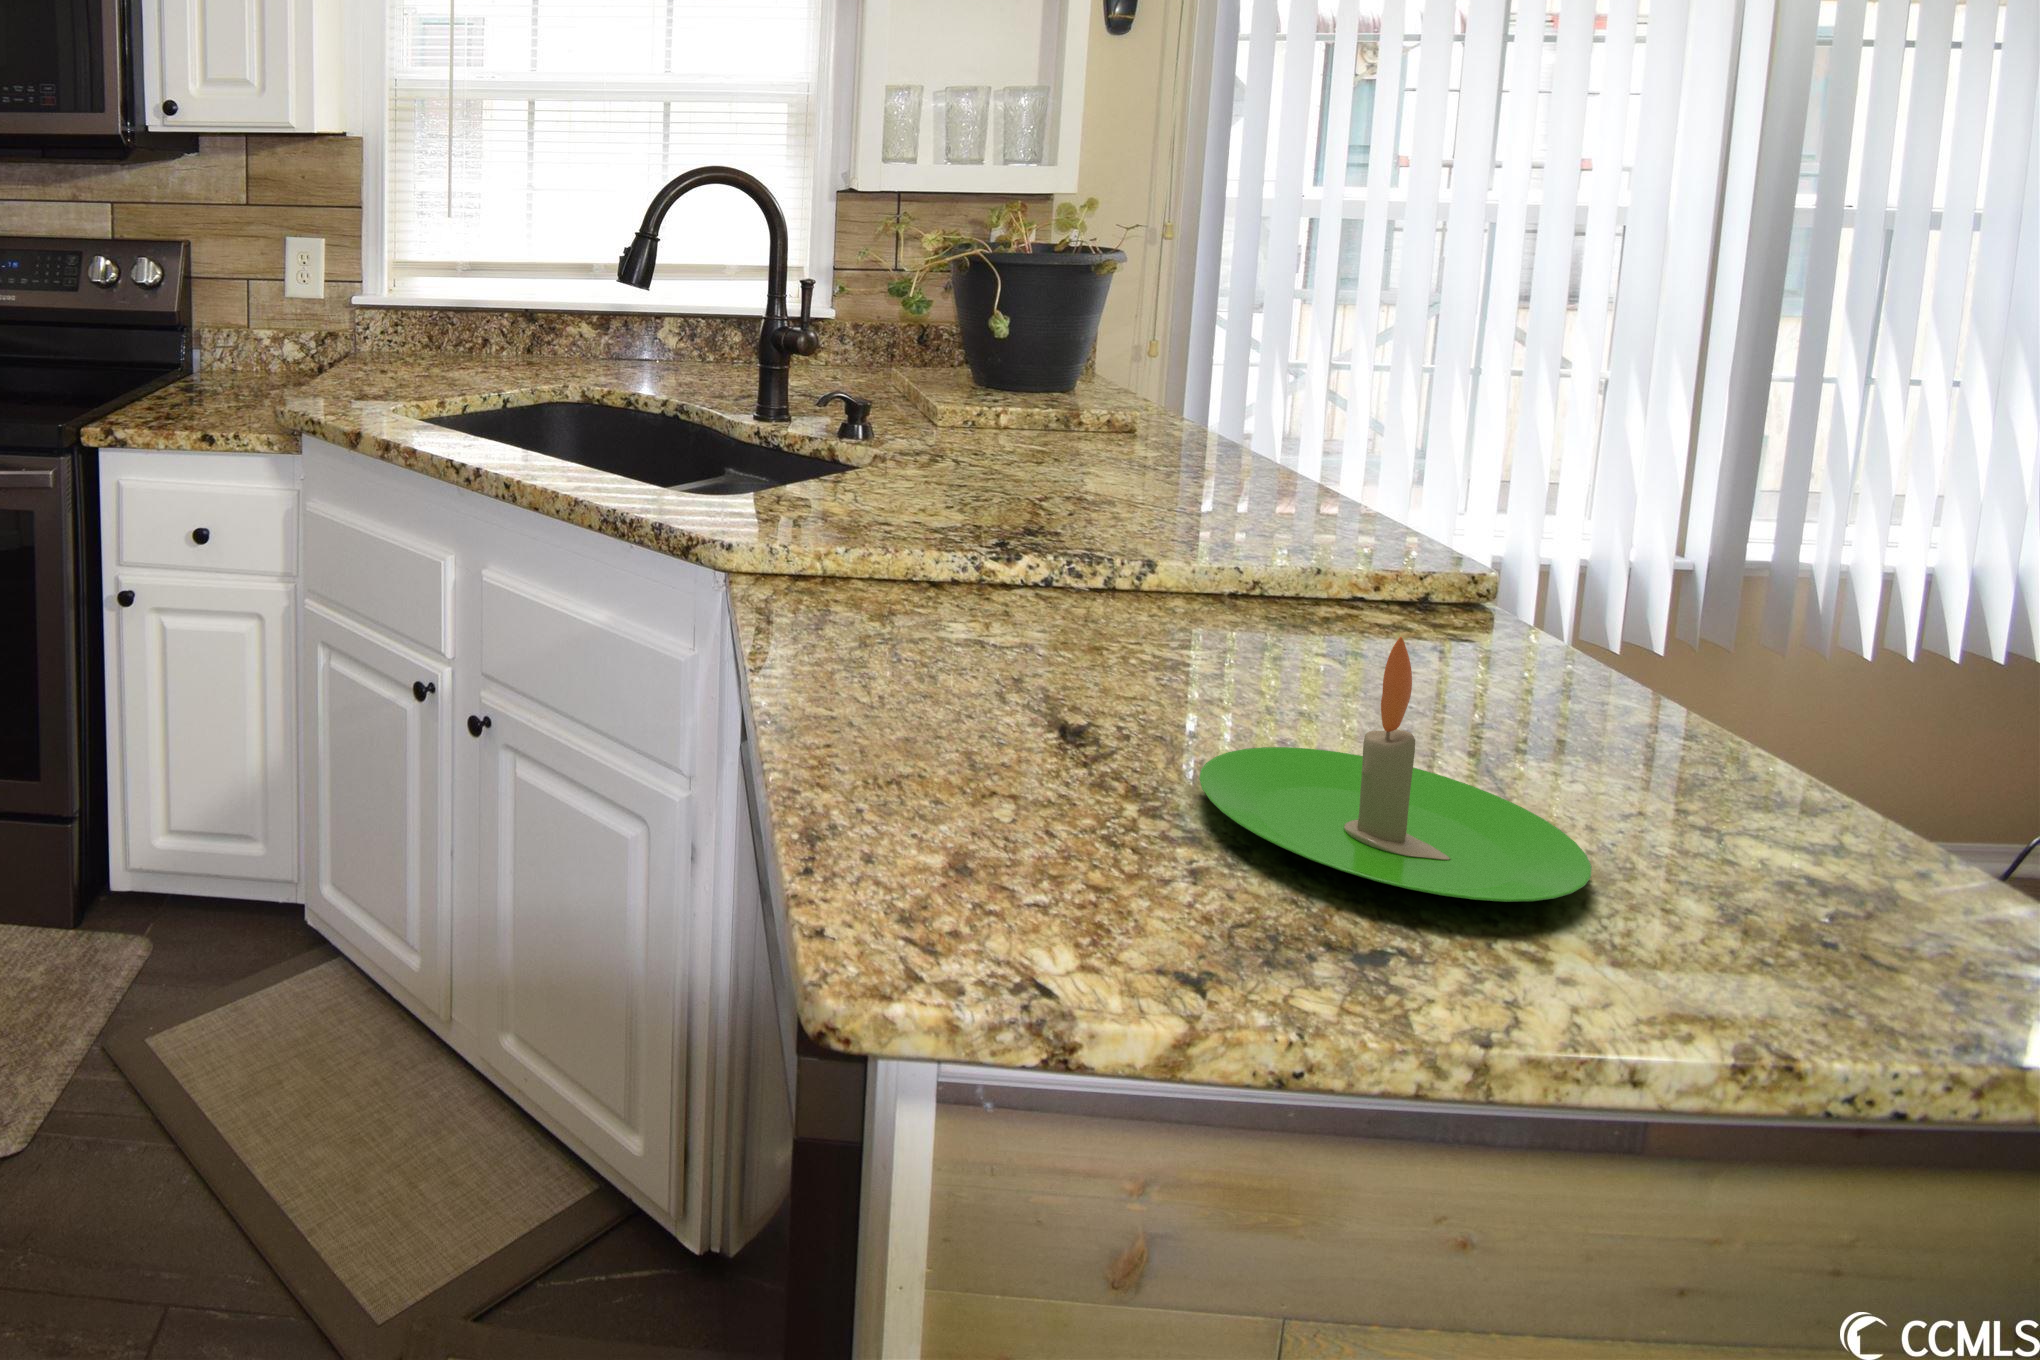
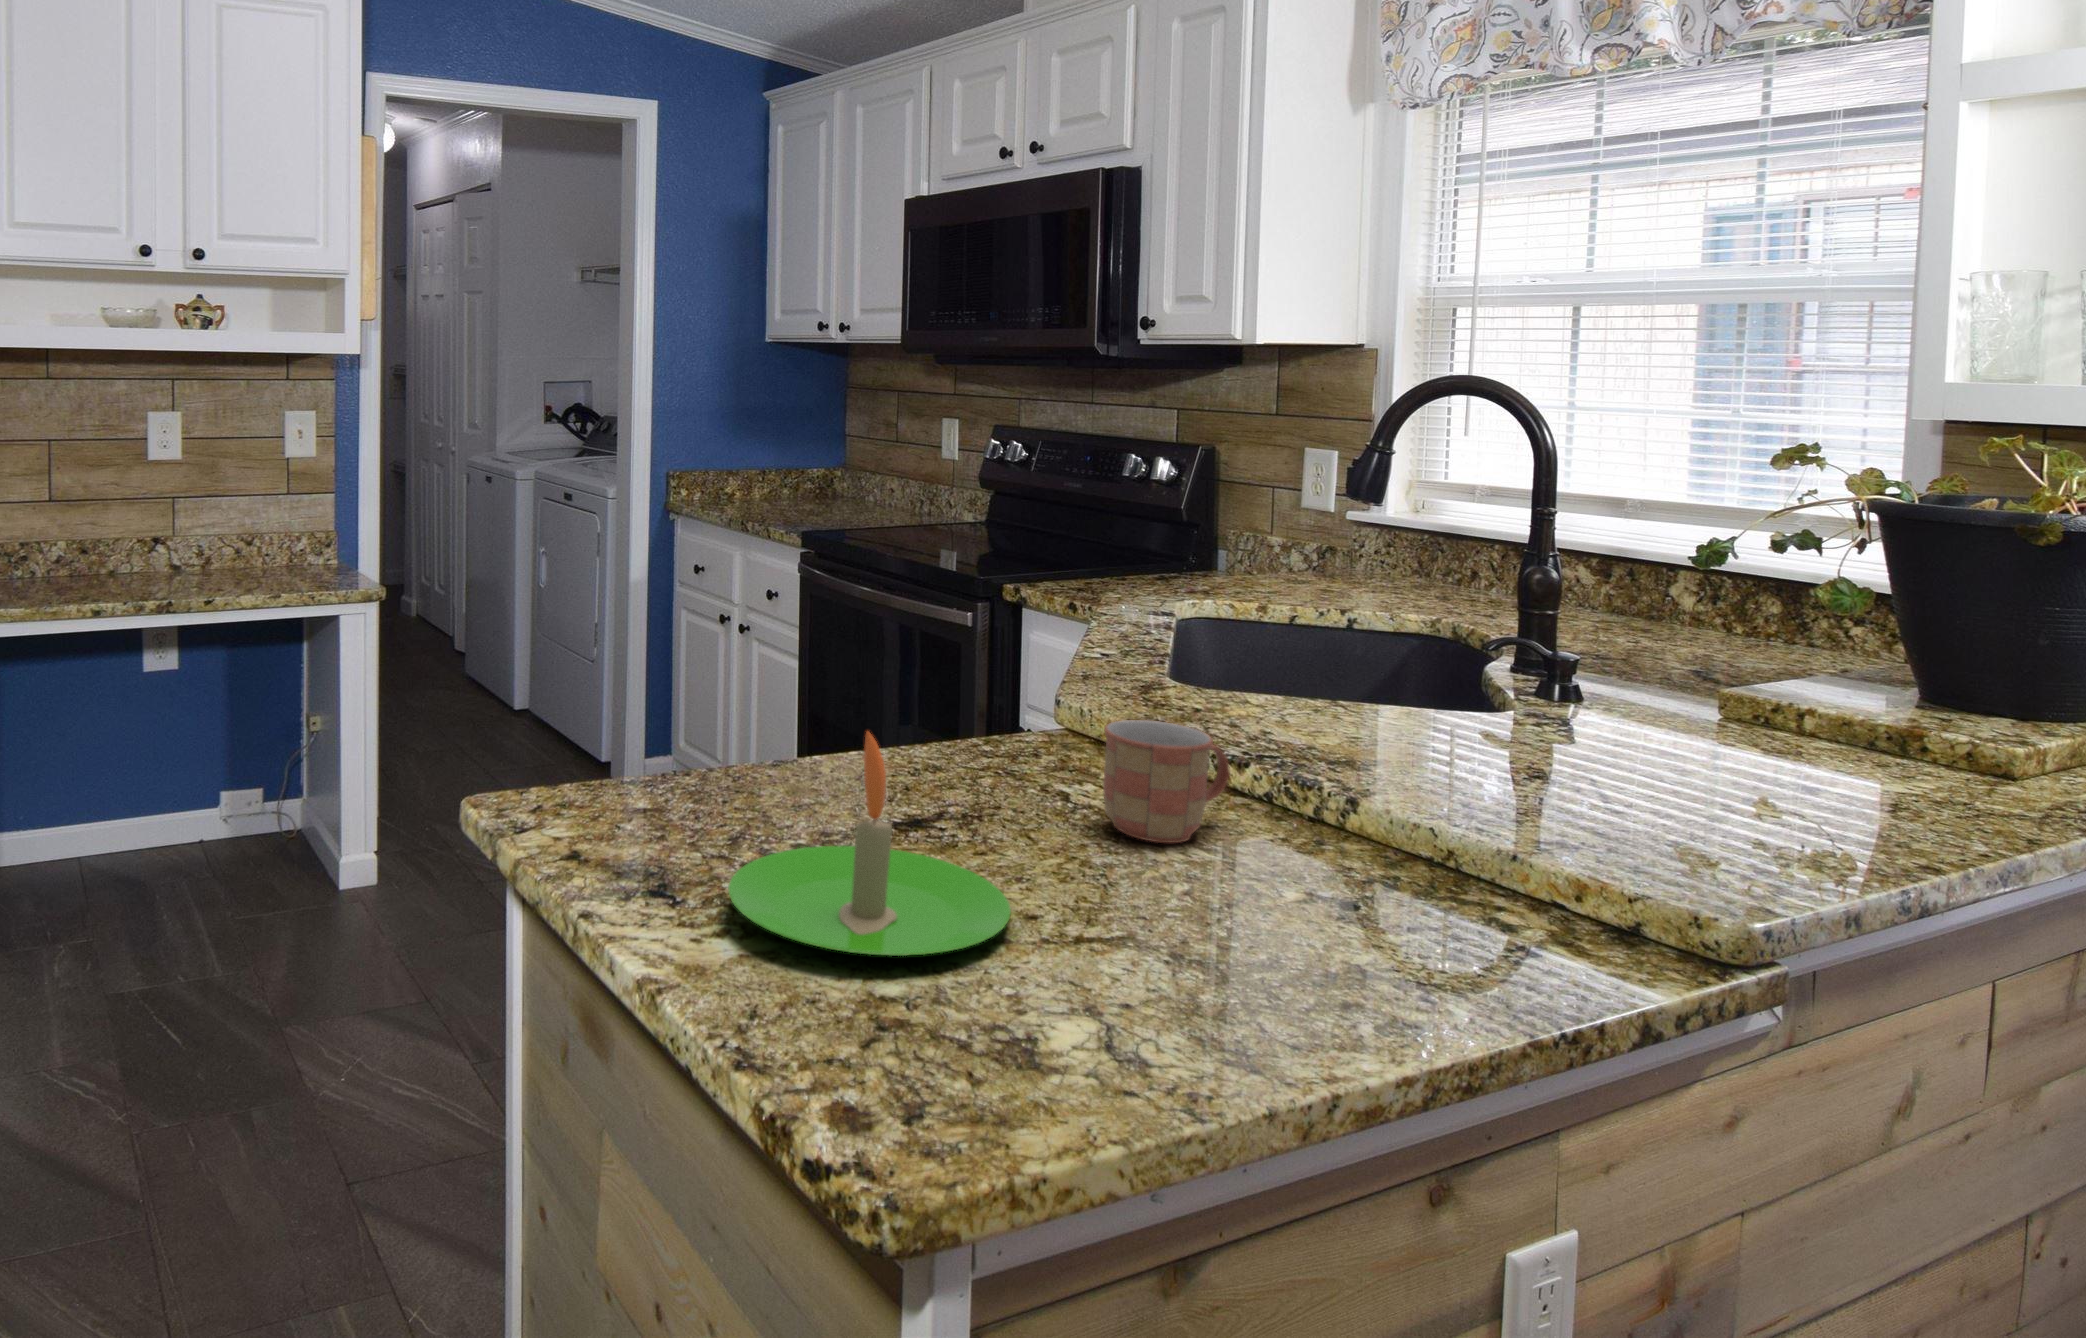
mug: none [1052,538,1169,658] -> present [1103,720,1230,843]

